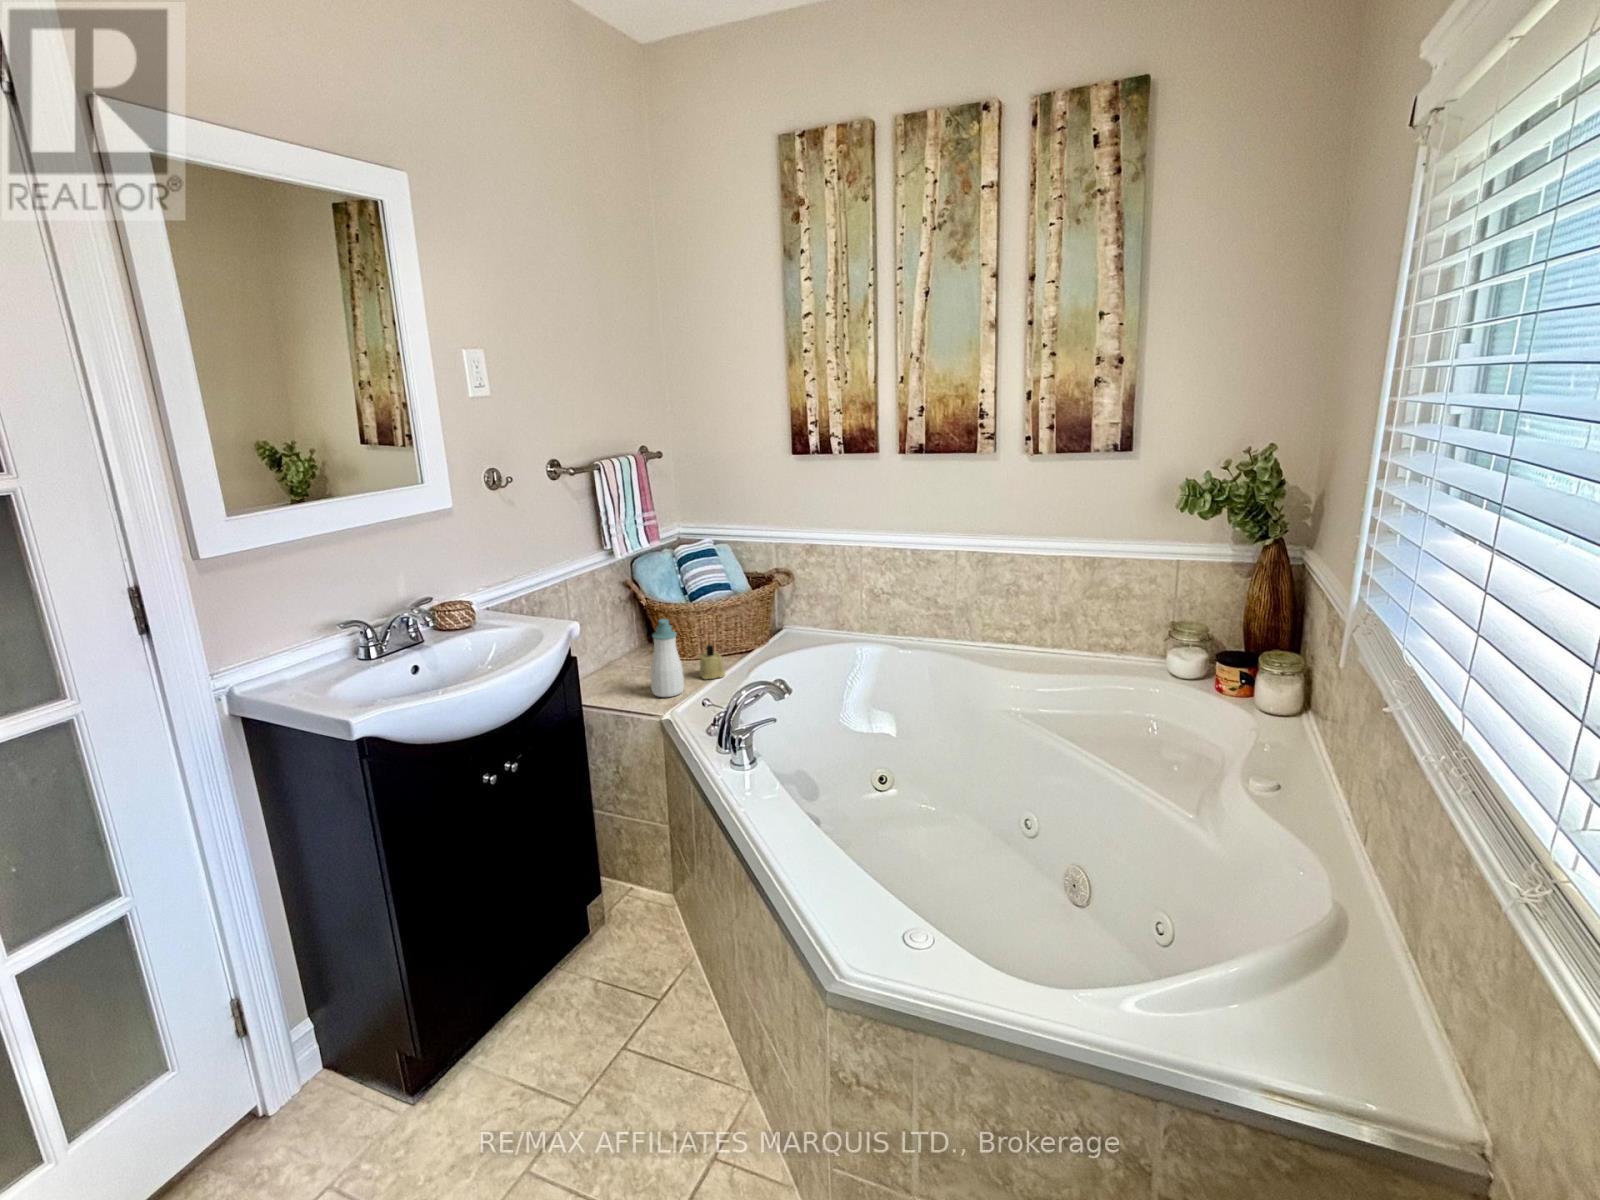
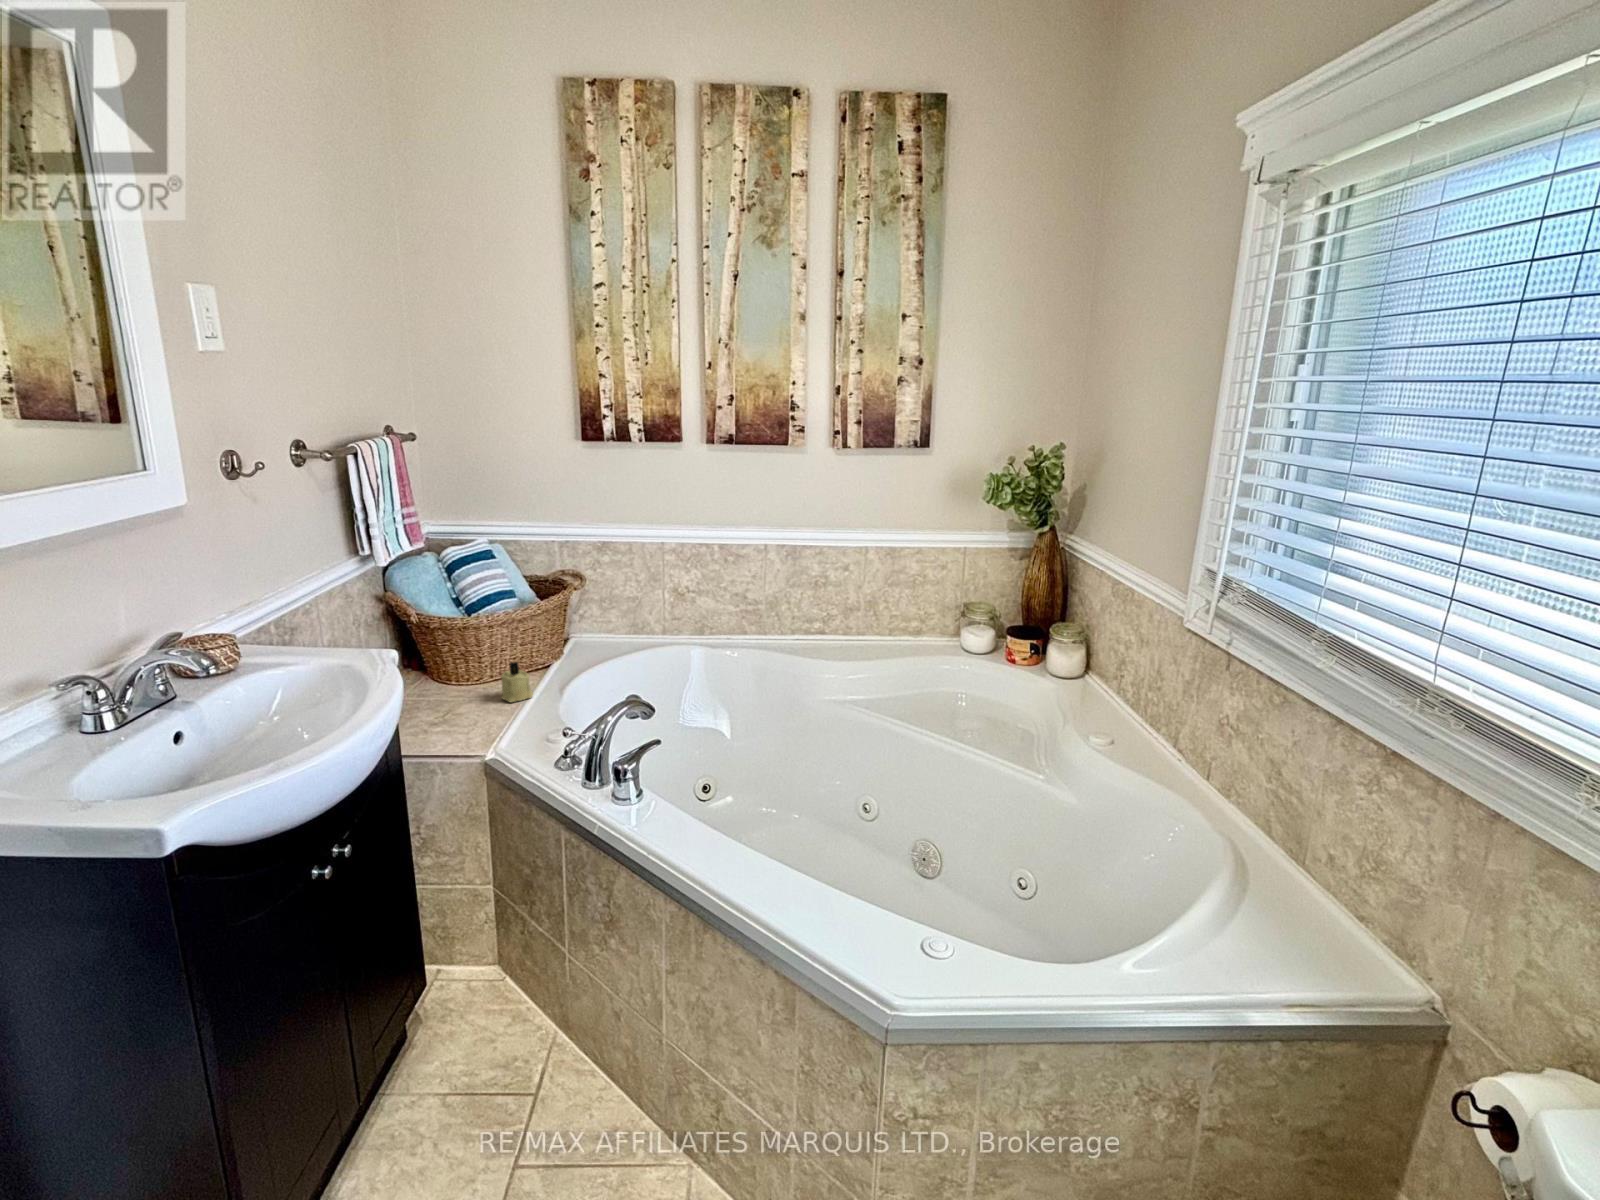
soap bottle: present [651,619,684,697] -> none [451,636,493,730]

